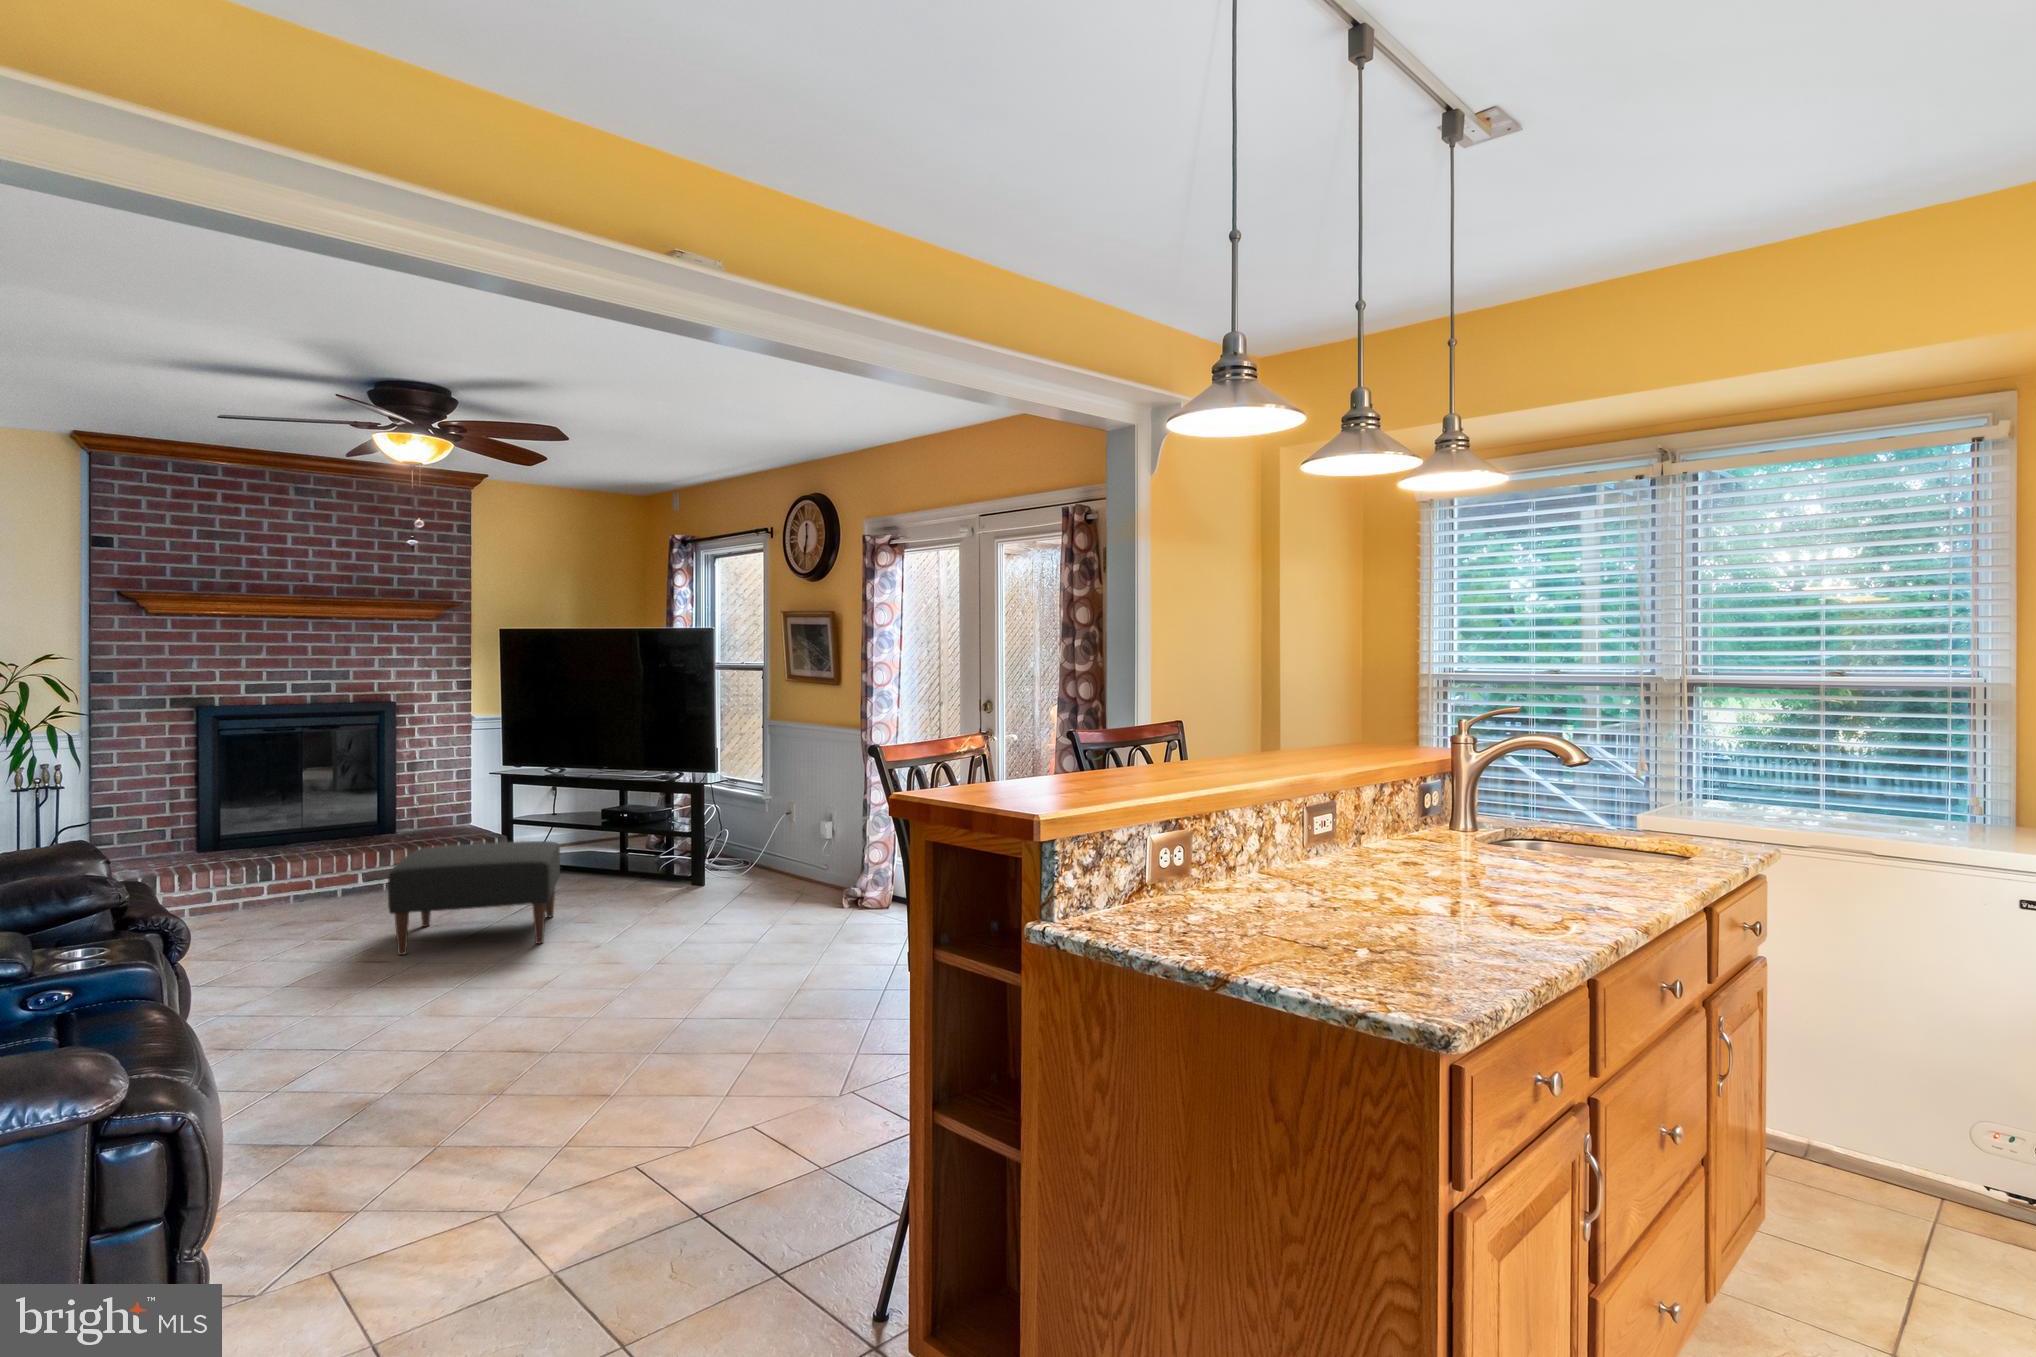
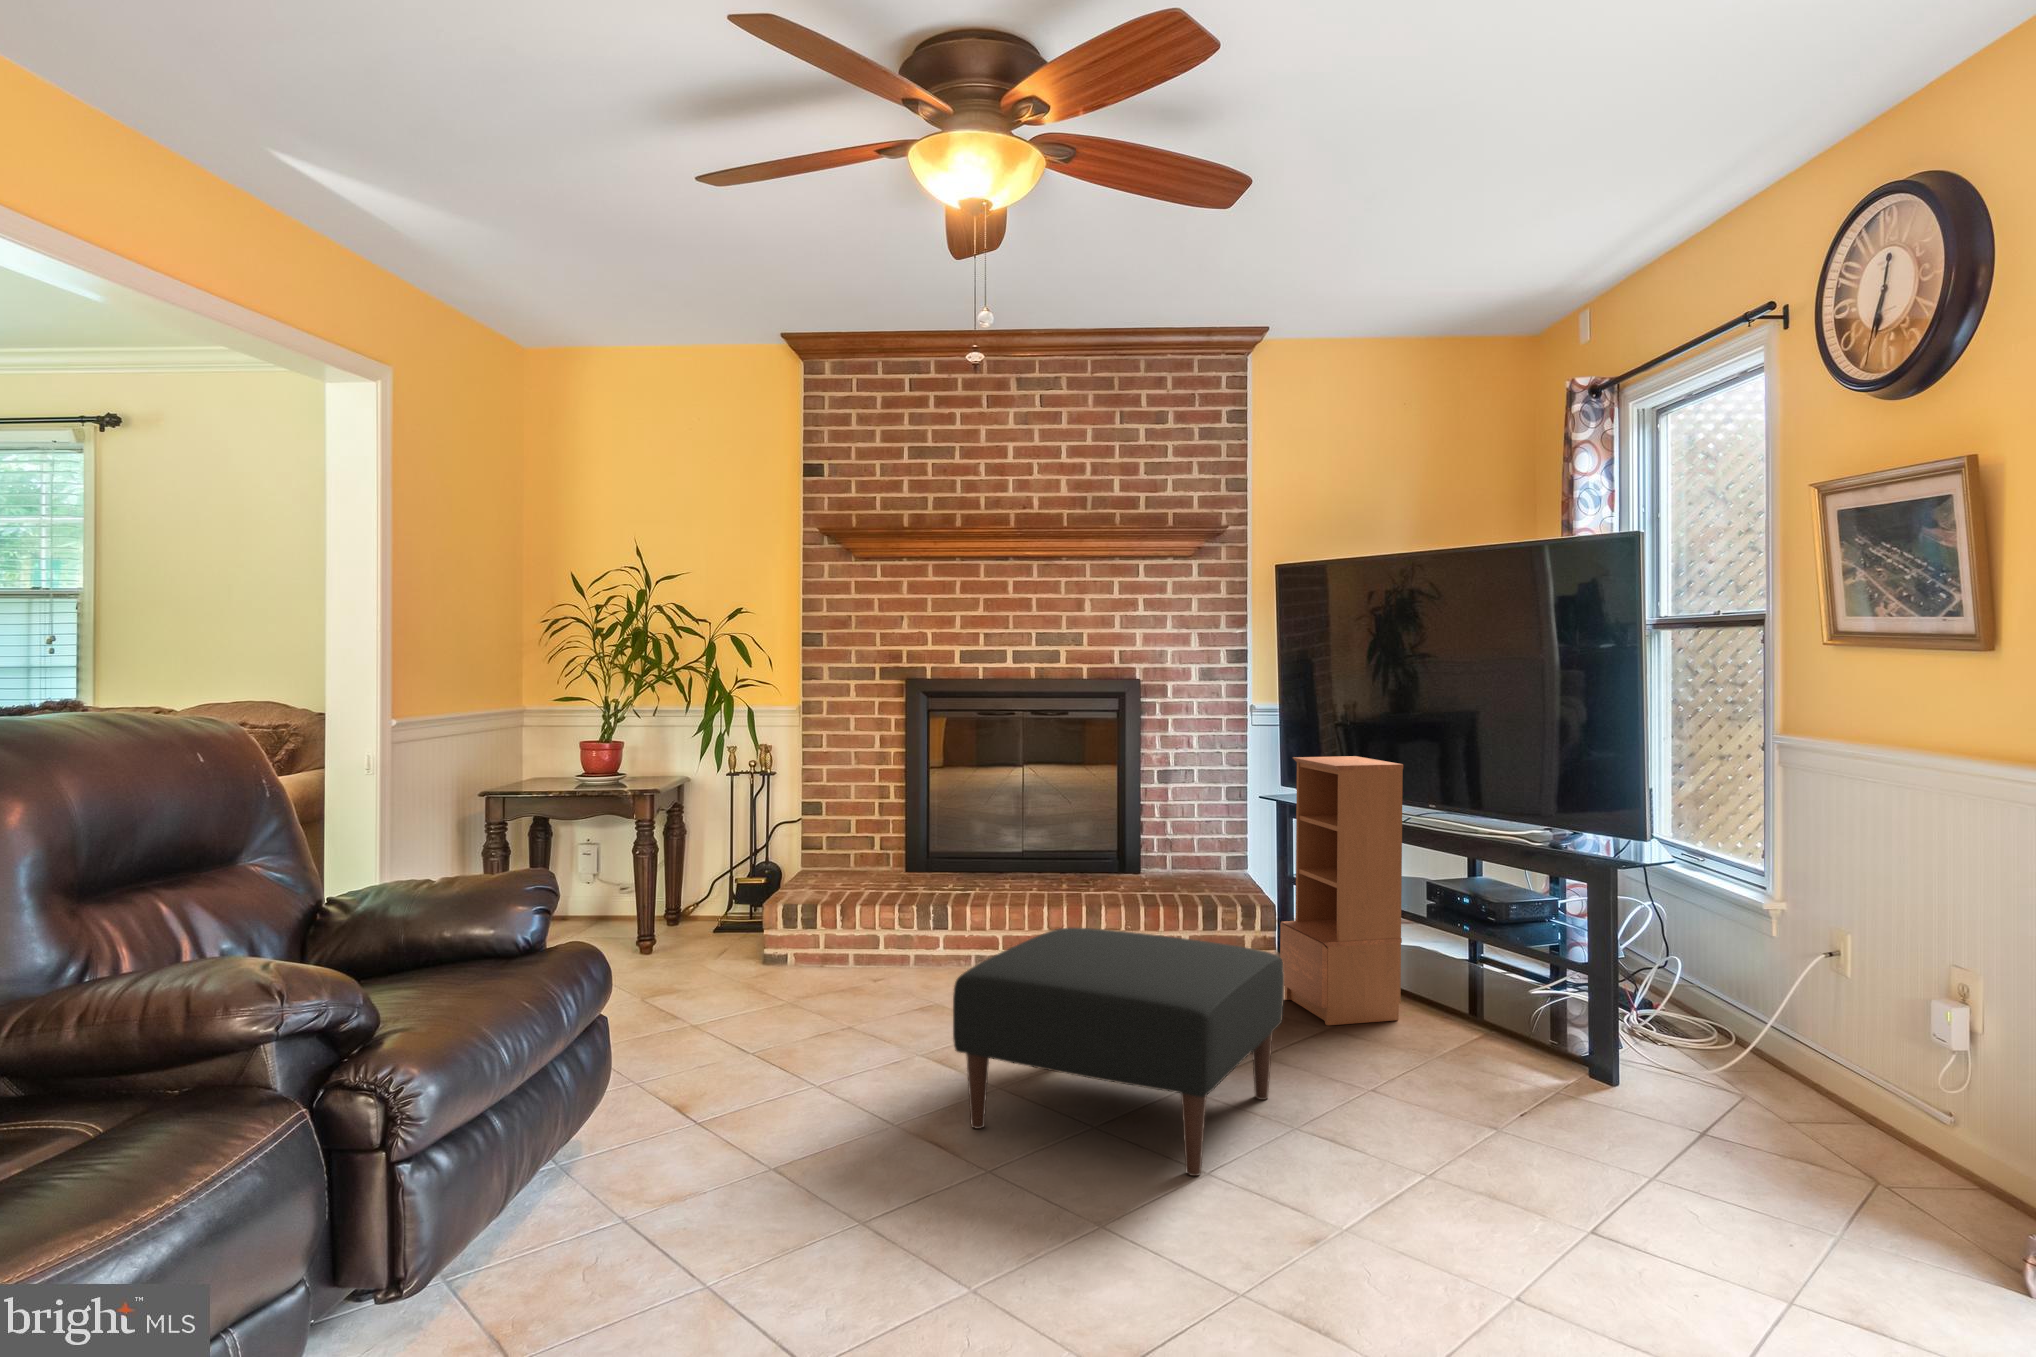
bookcase: none [526,741,599,888] -> present [1280,756,1403,1025]

